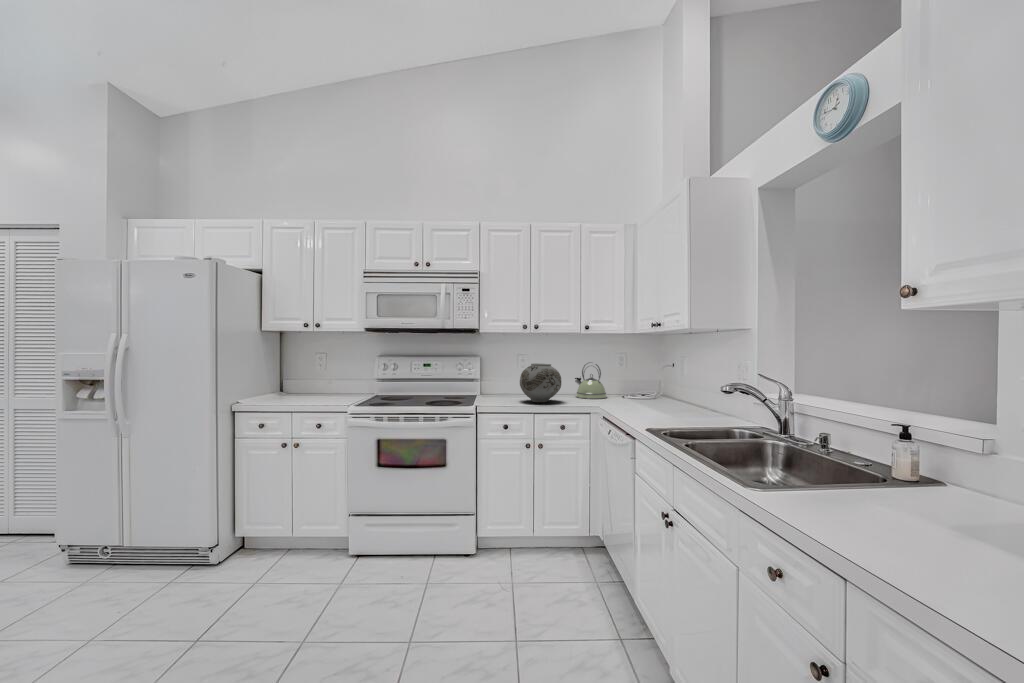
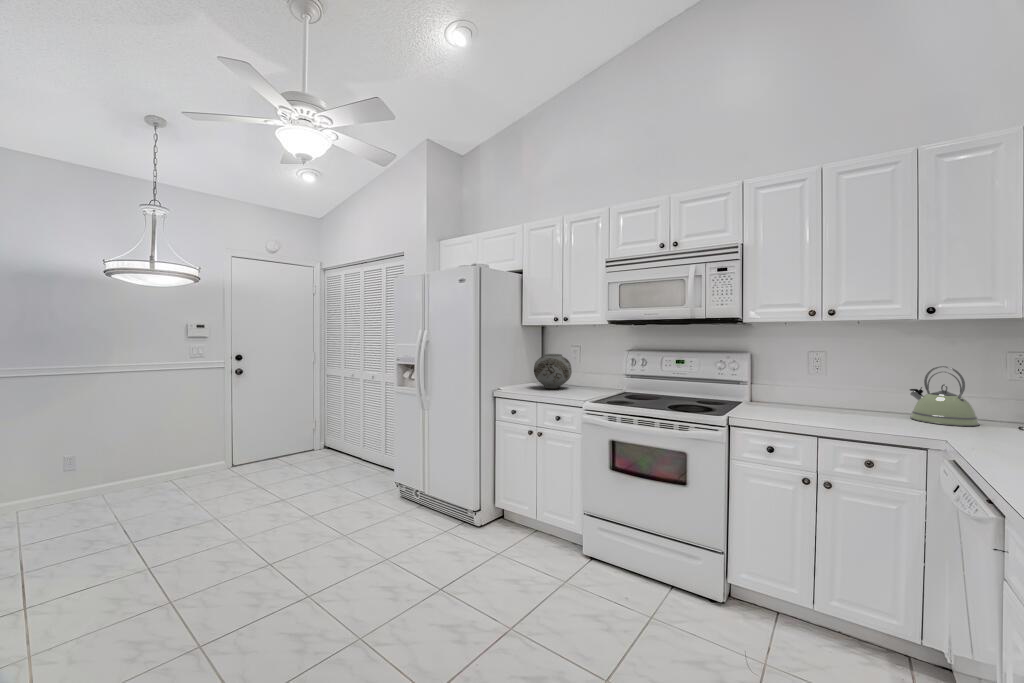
vase: present [520,363,561,402] -> present [534,354,572,389]

